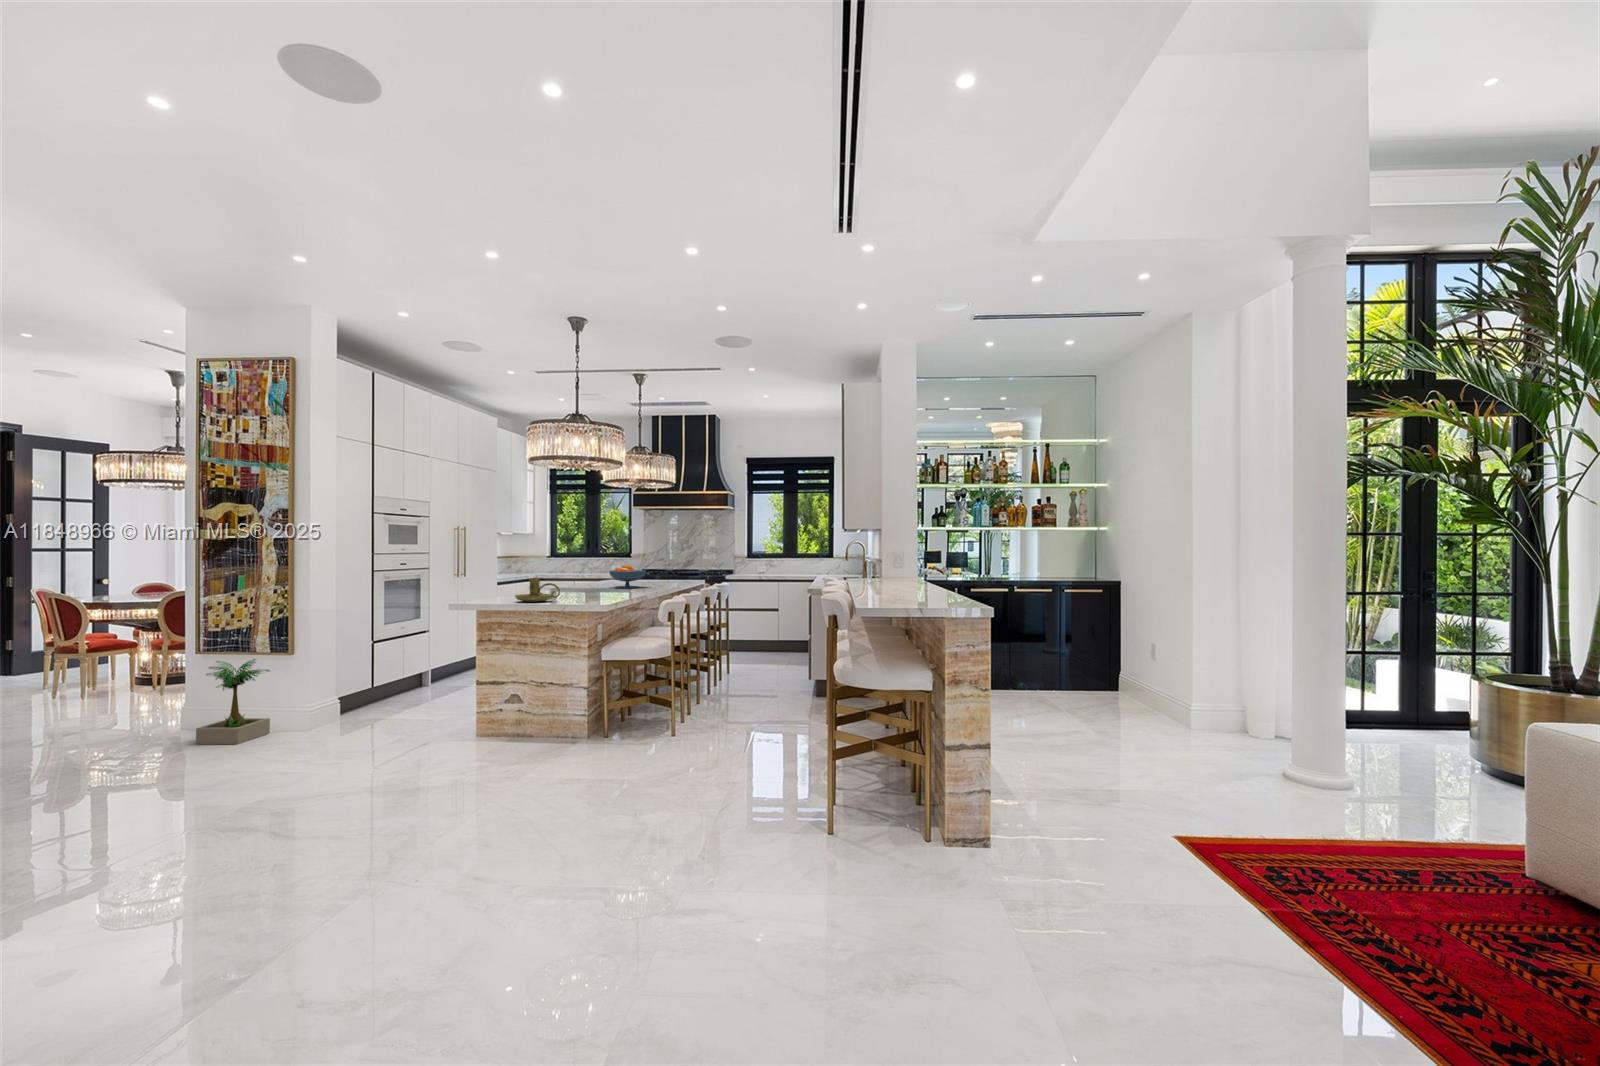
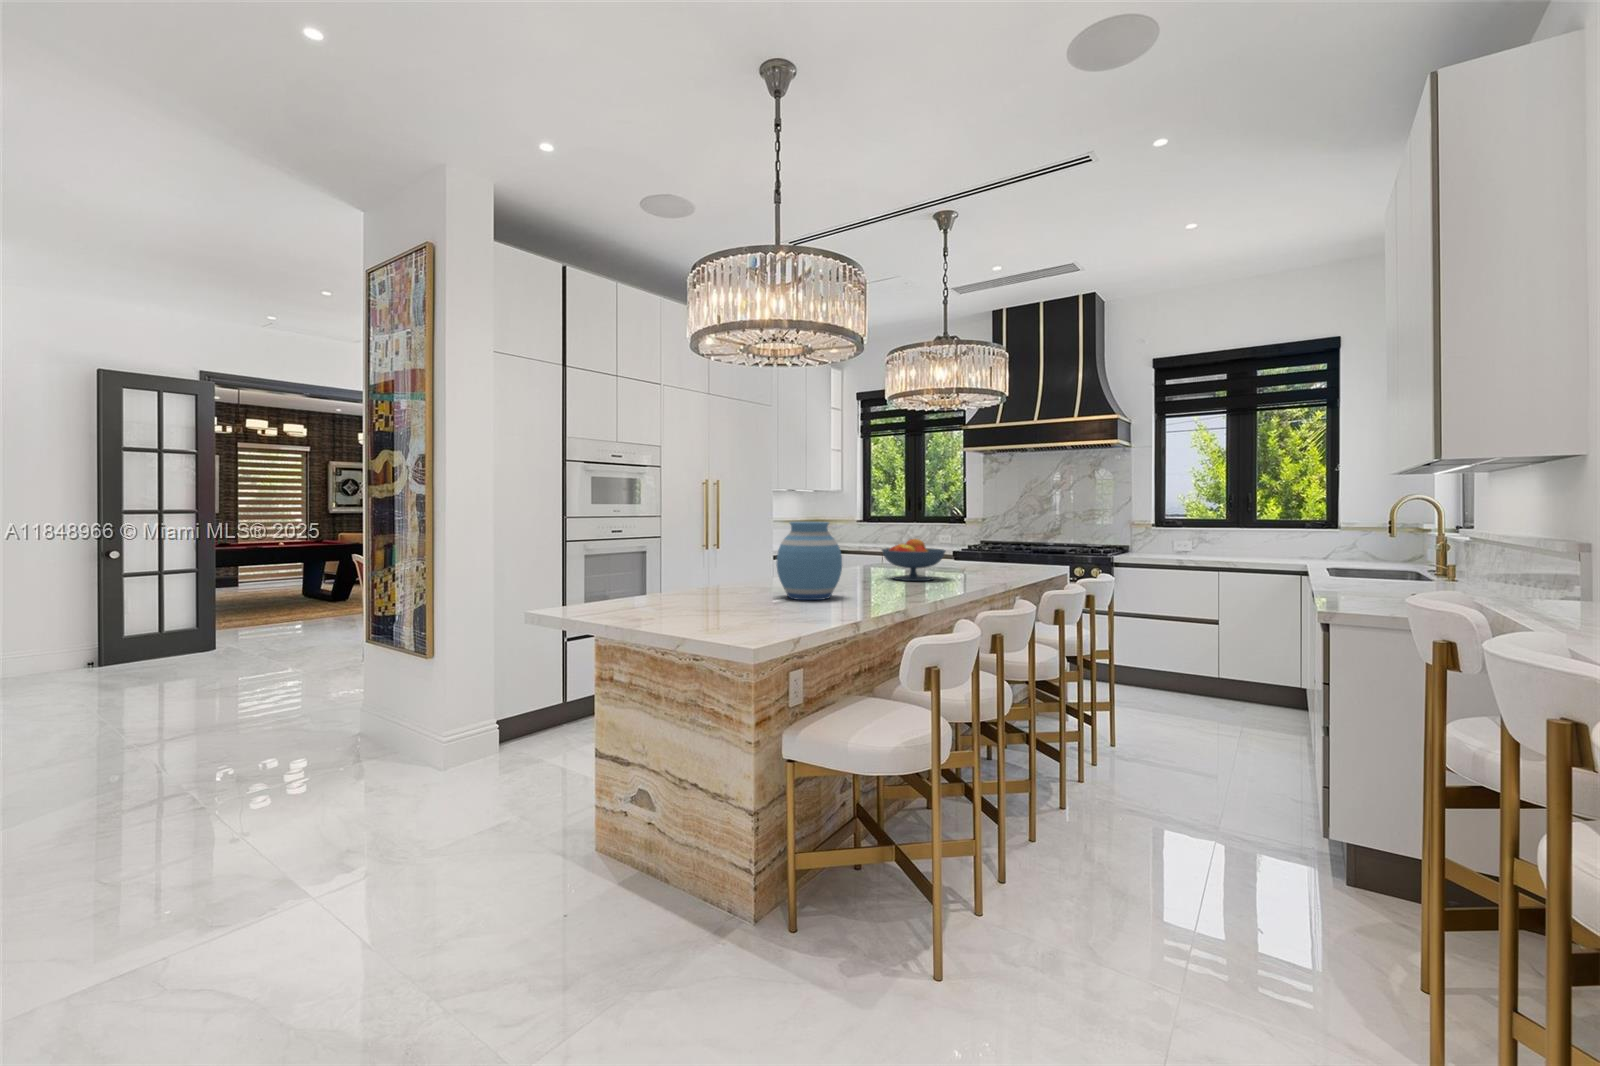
vase: none [570,554,606,595] -> present [776,522,842,600]
candle holder: present [515,578,560,602] -> none [625,571,701,620]
potted plant: present [196,659,270,744] -> none [297,662,400,787]

